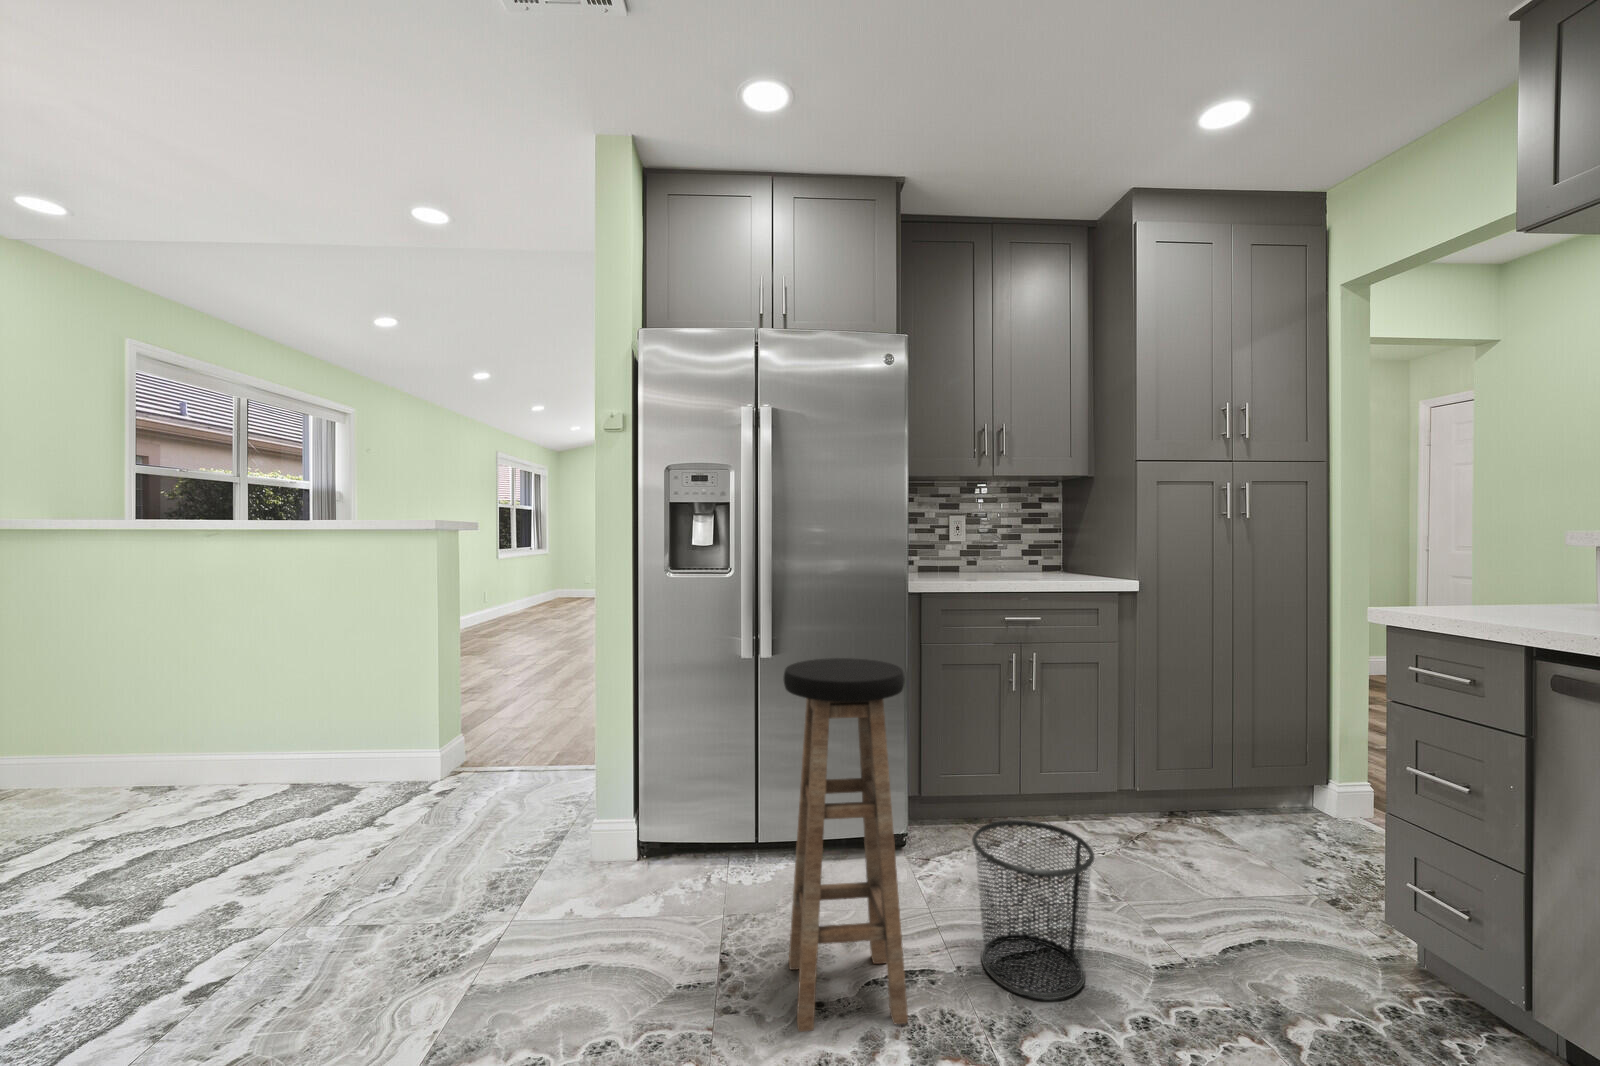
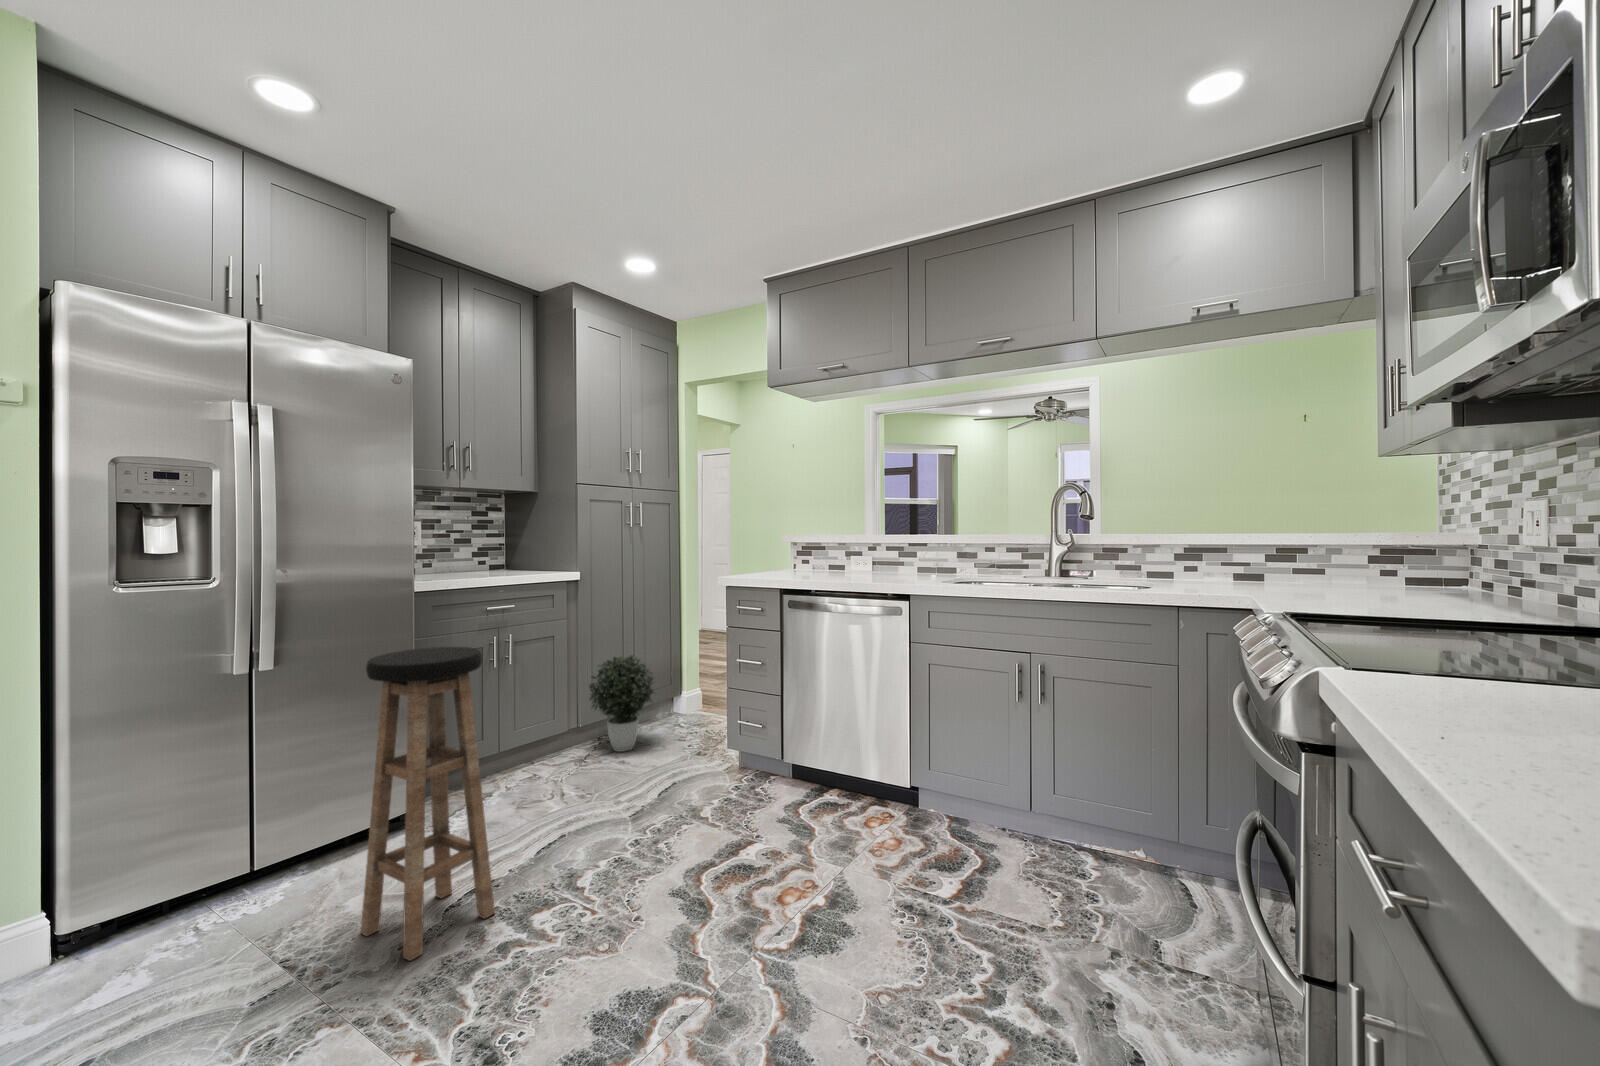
potted plant: none [1145,705,1260,850] -> present [589,656,654,752]
waste bin: present [972,820,1095,999] -> none [513,747,601,865]

